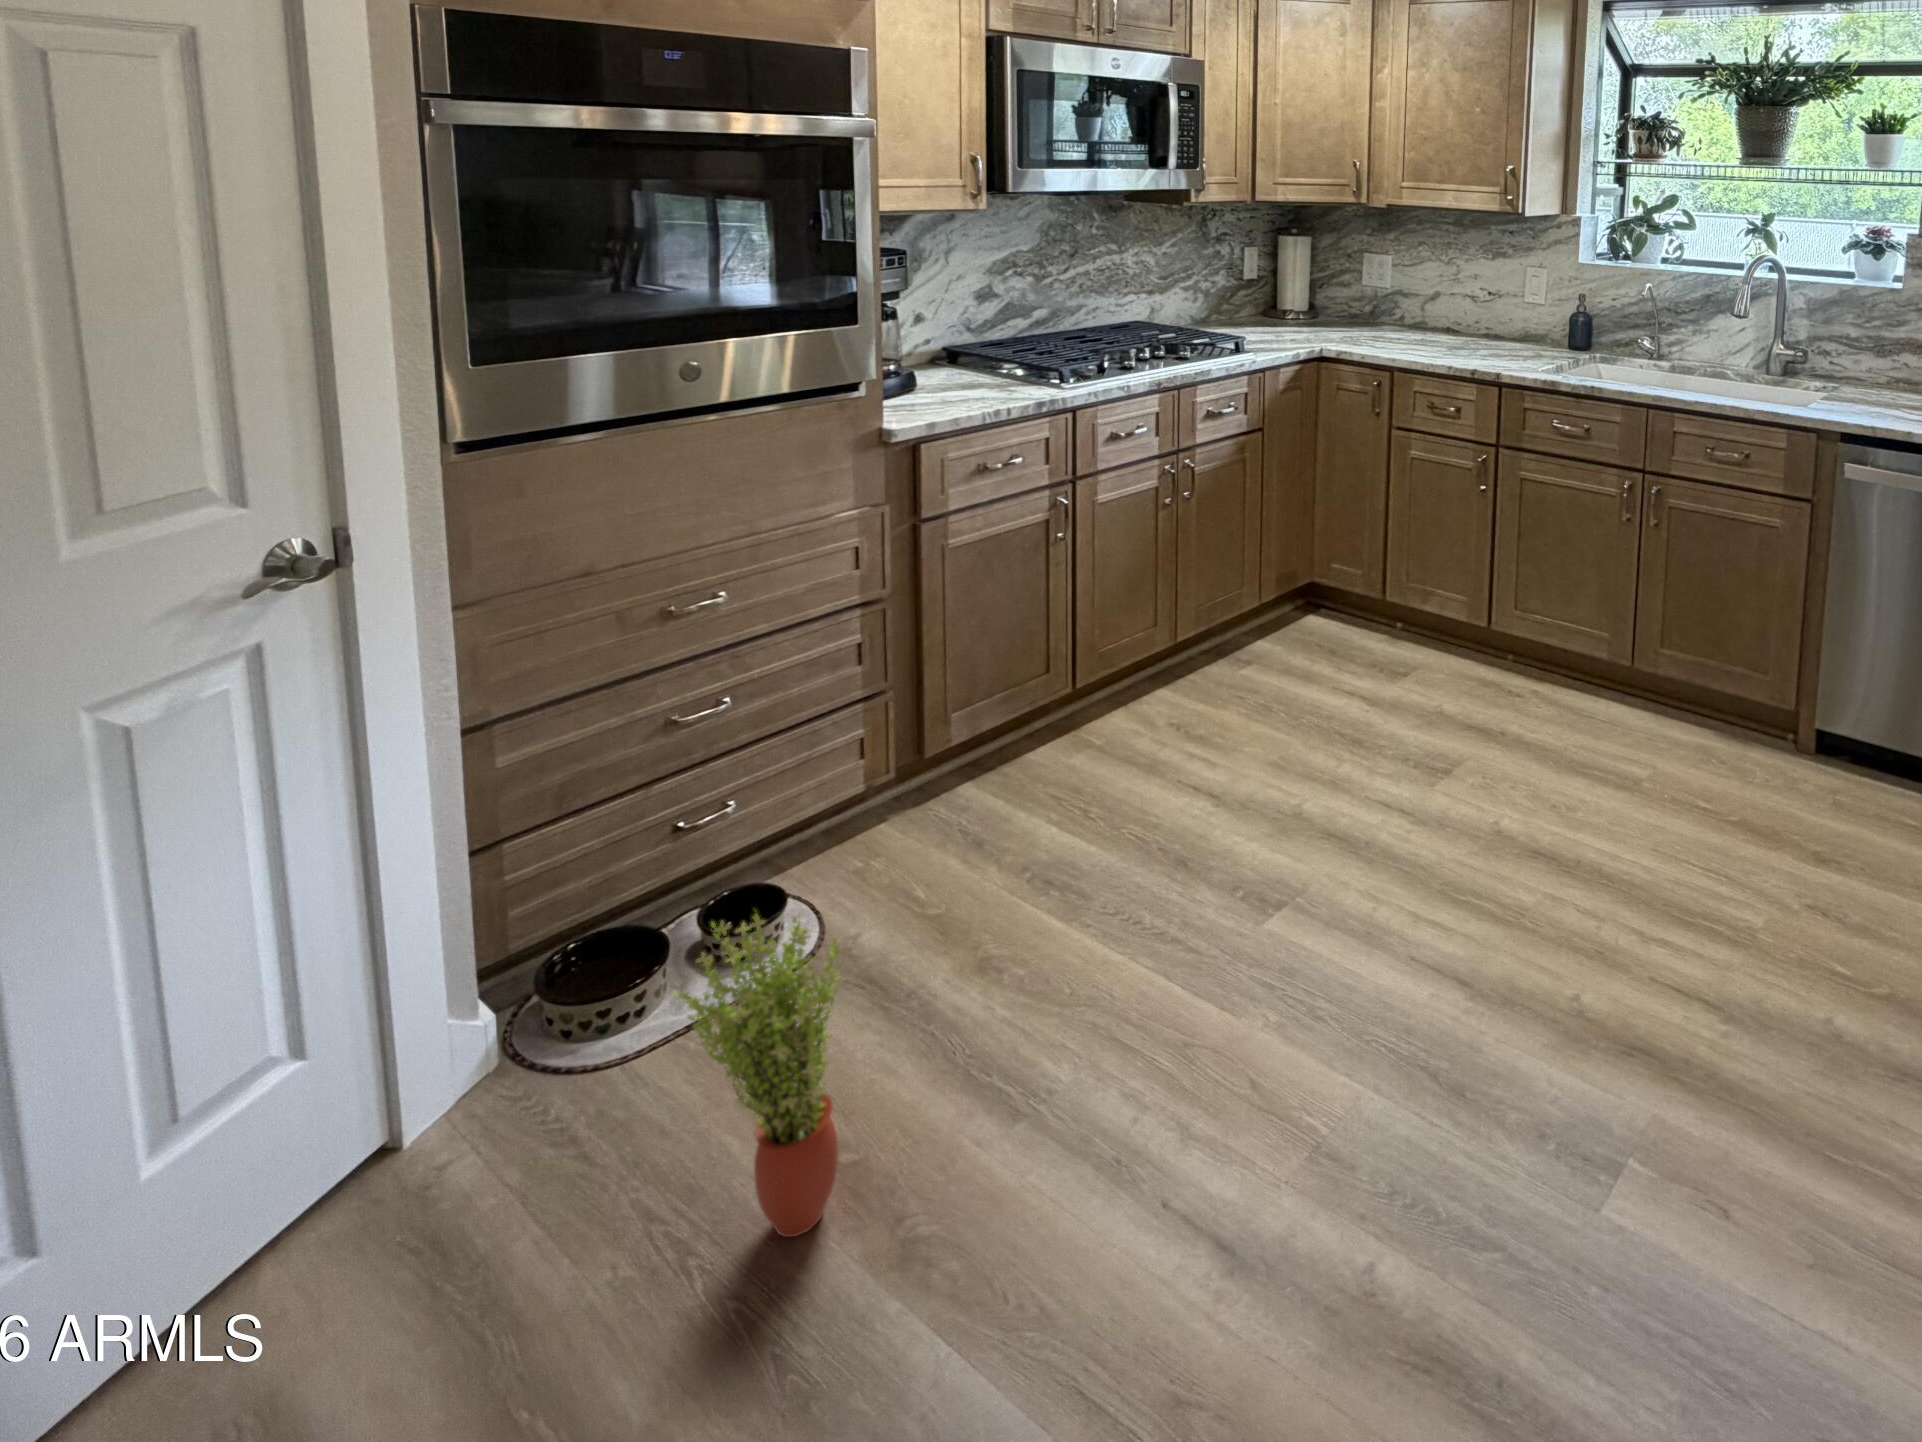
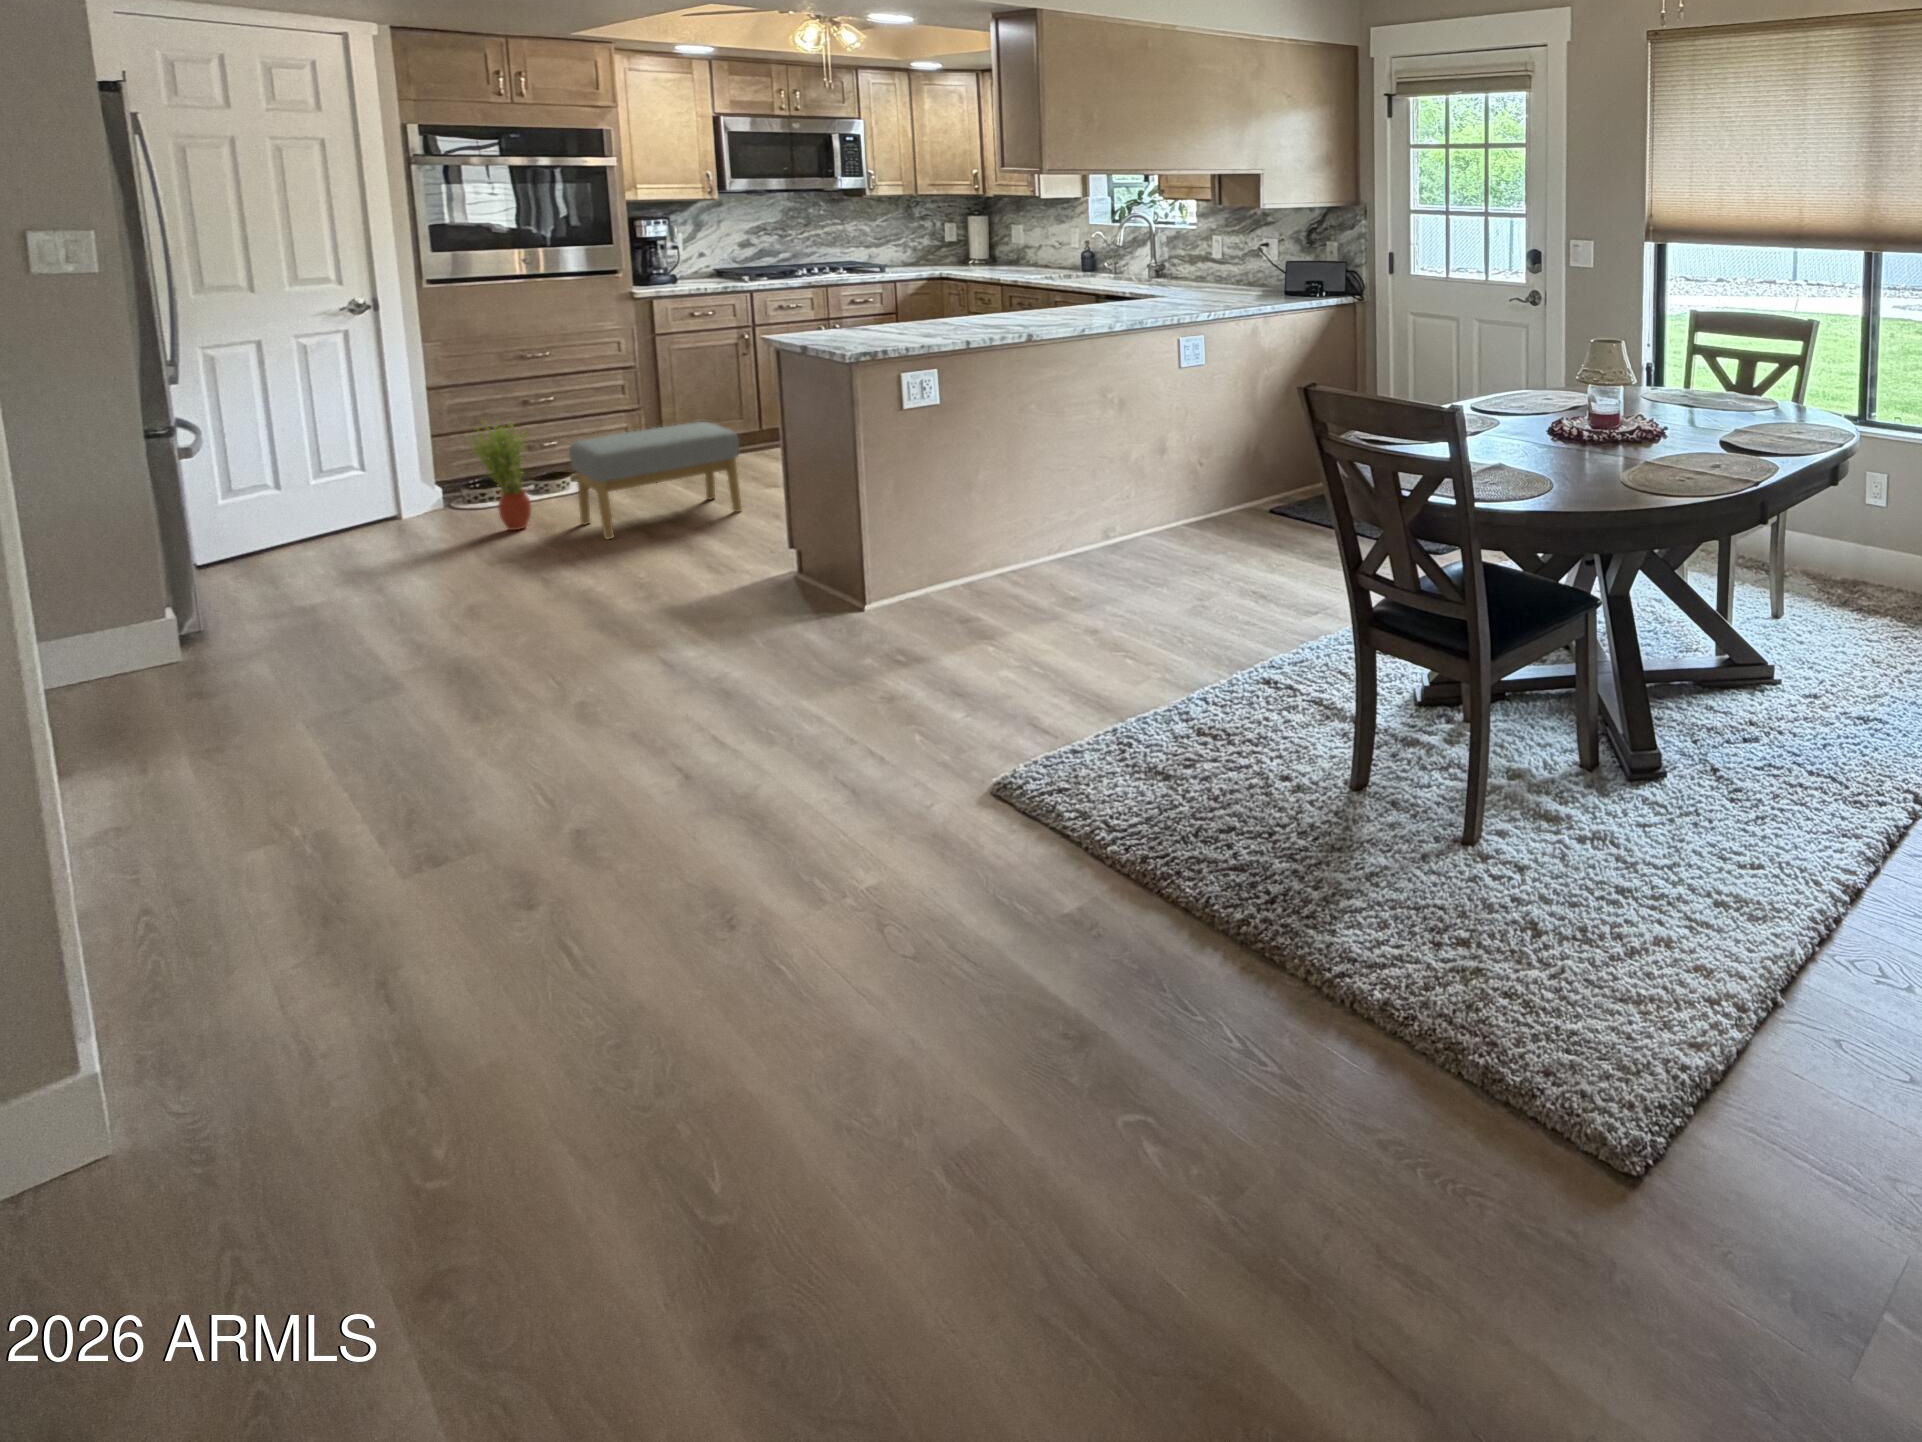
footstool: none [955,796,1355,1301] -> present [569,422,742,539]

